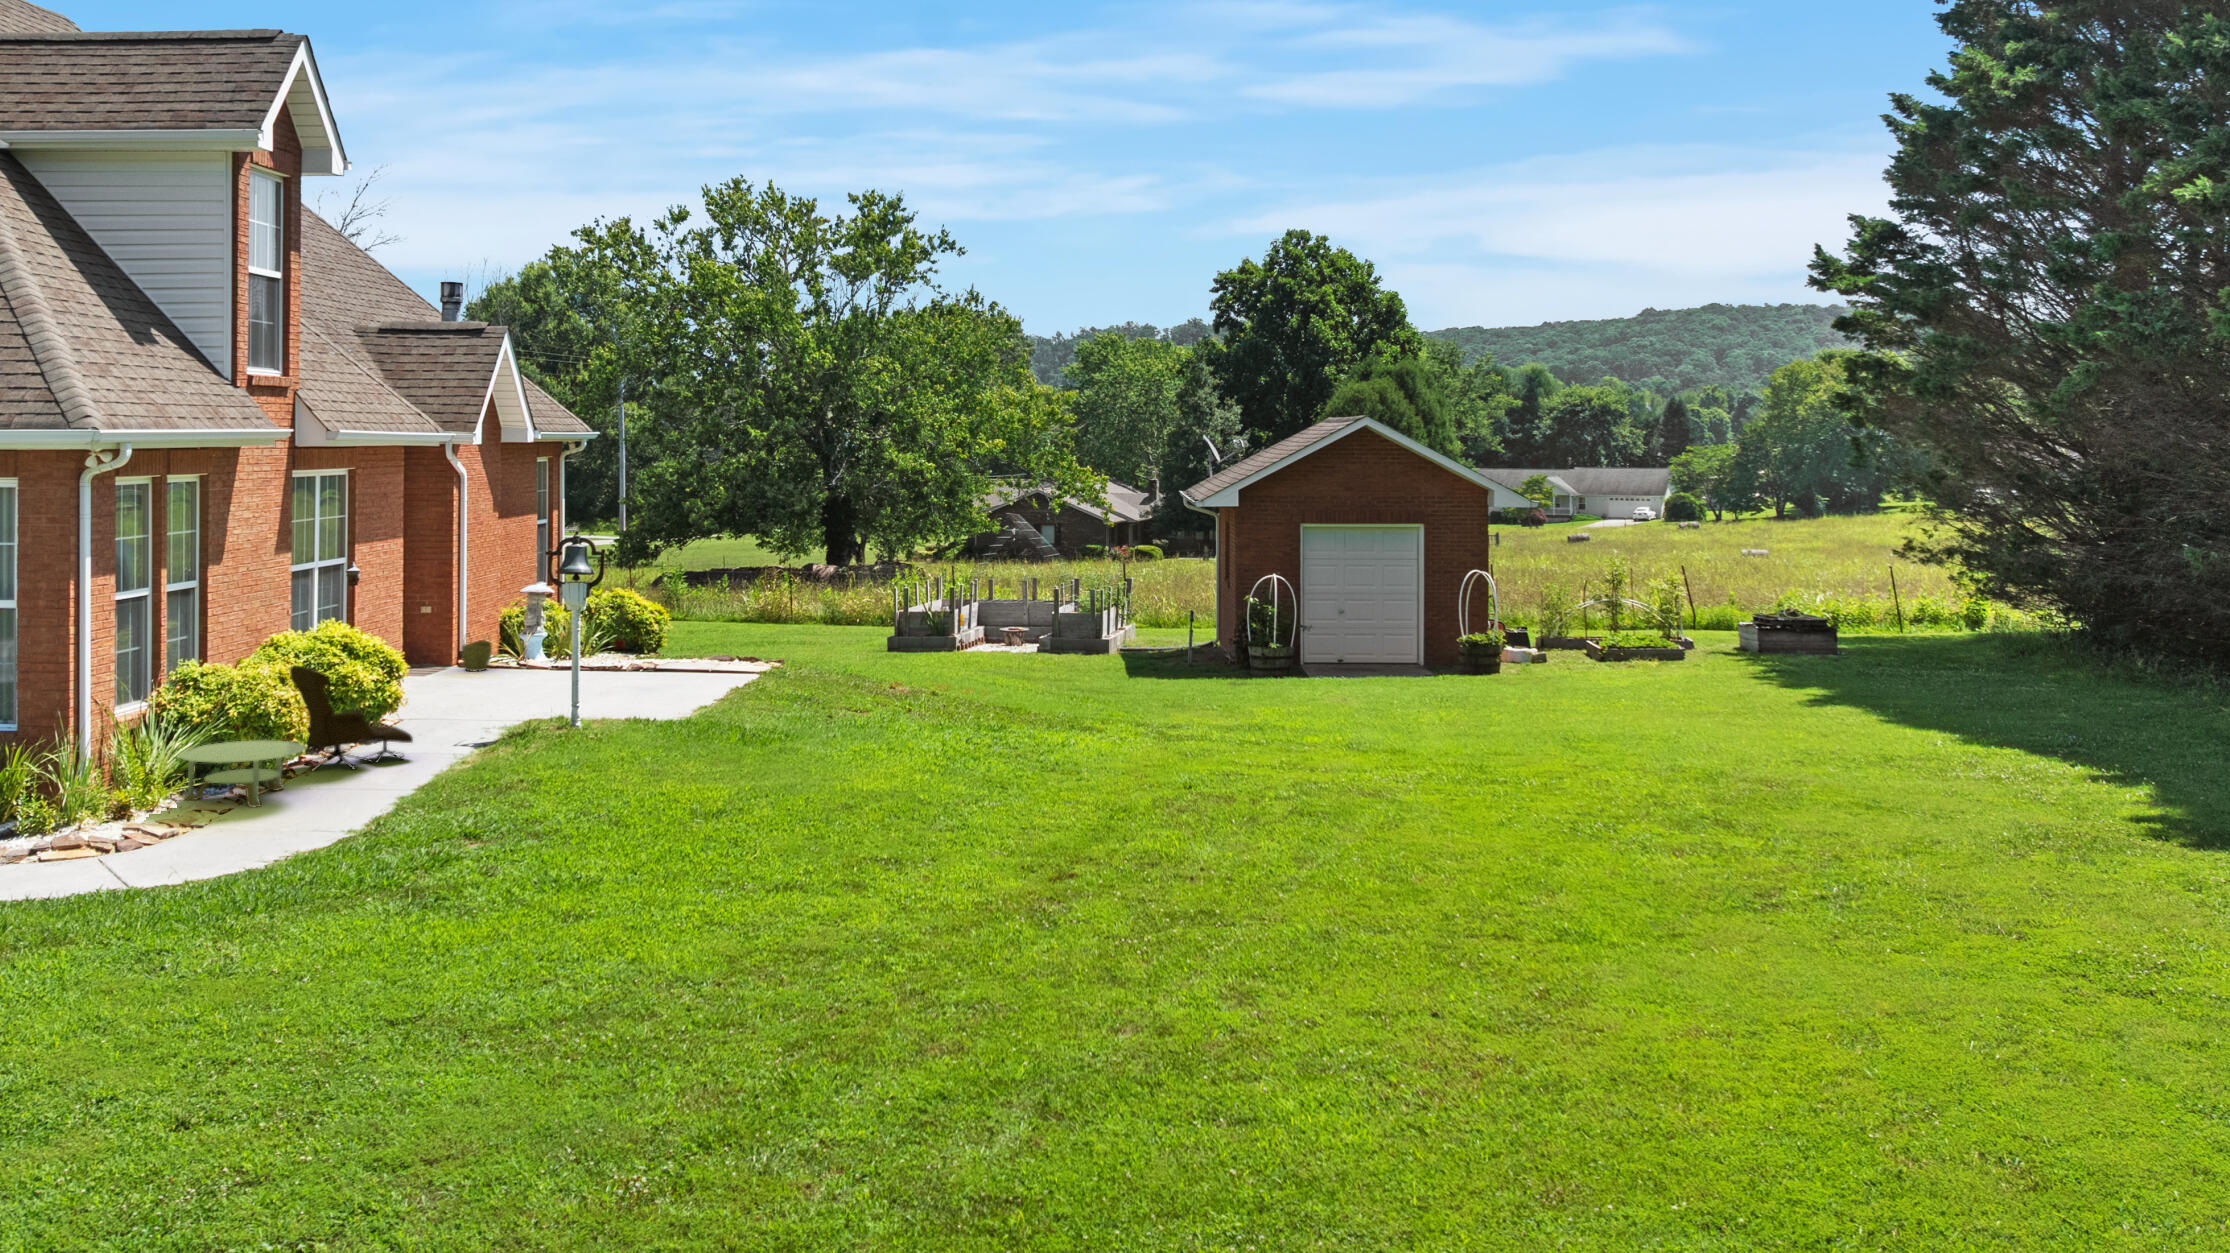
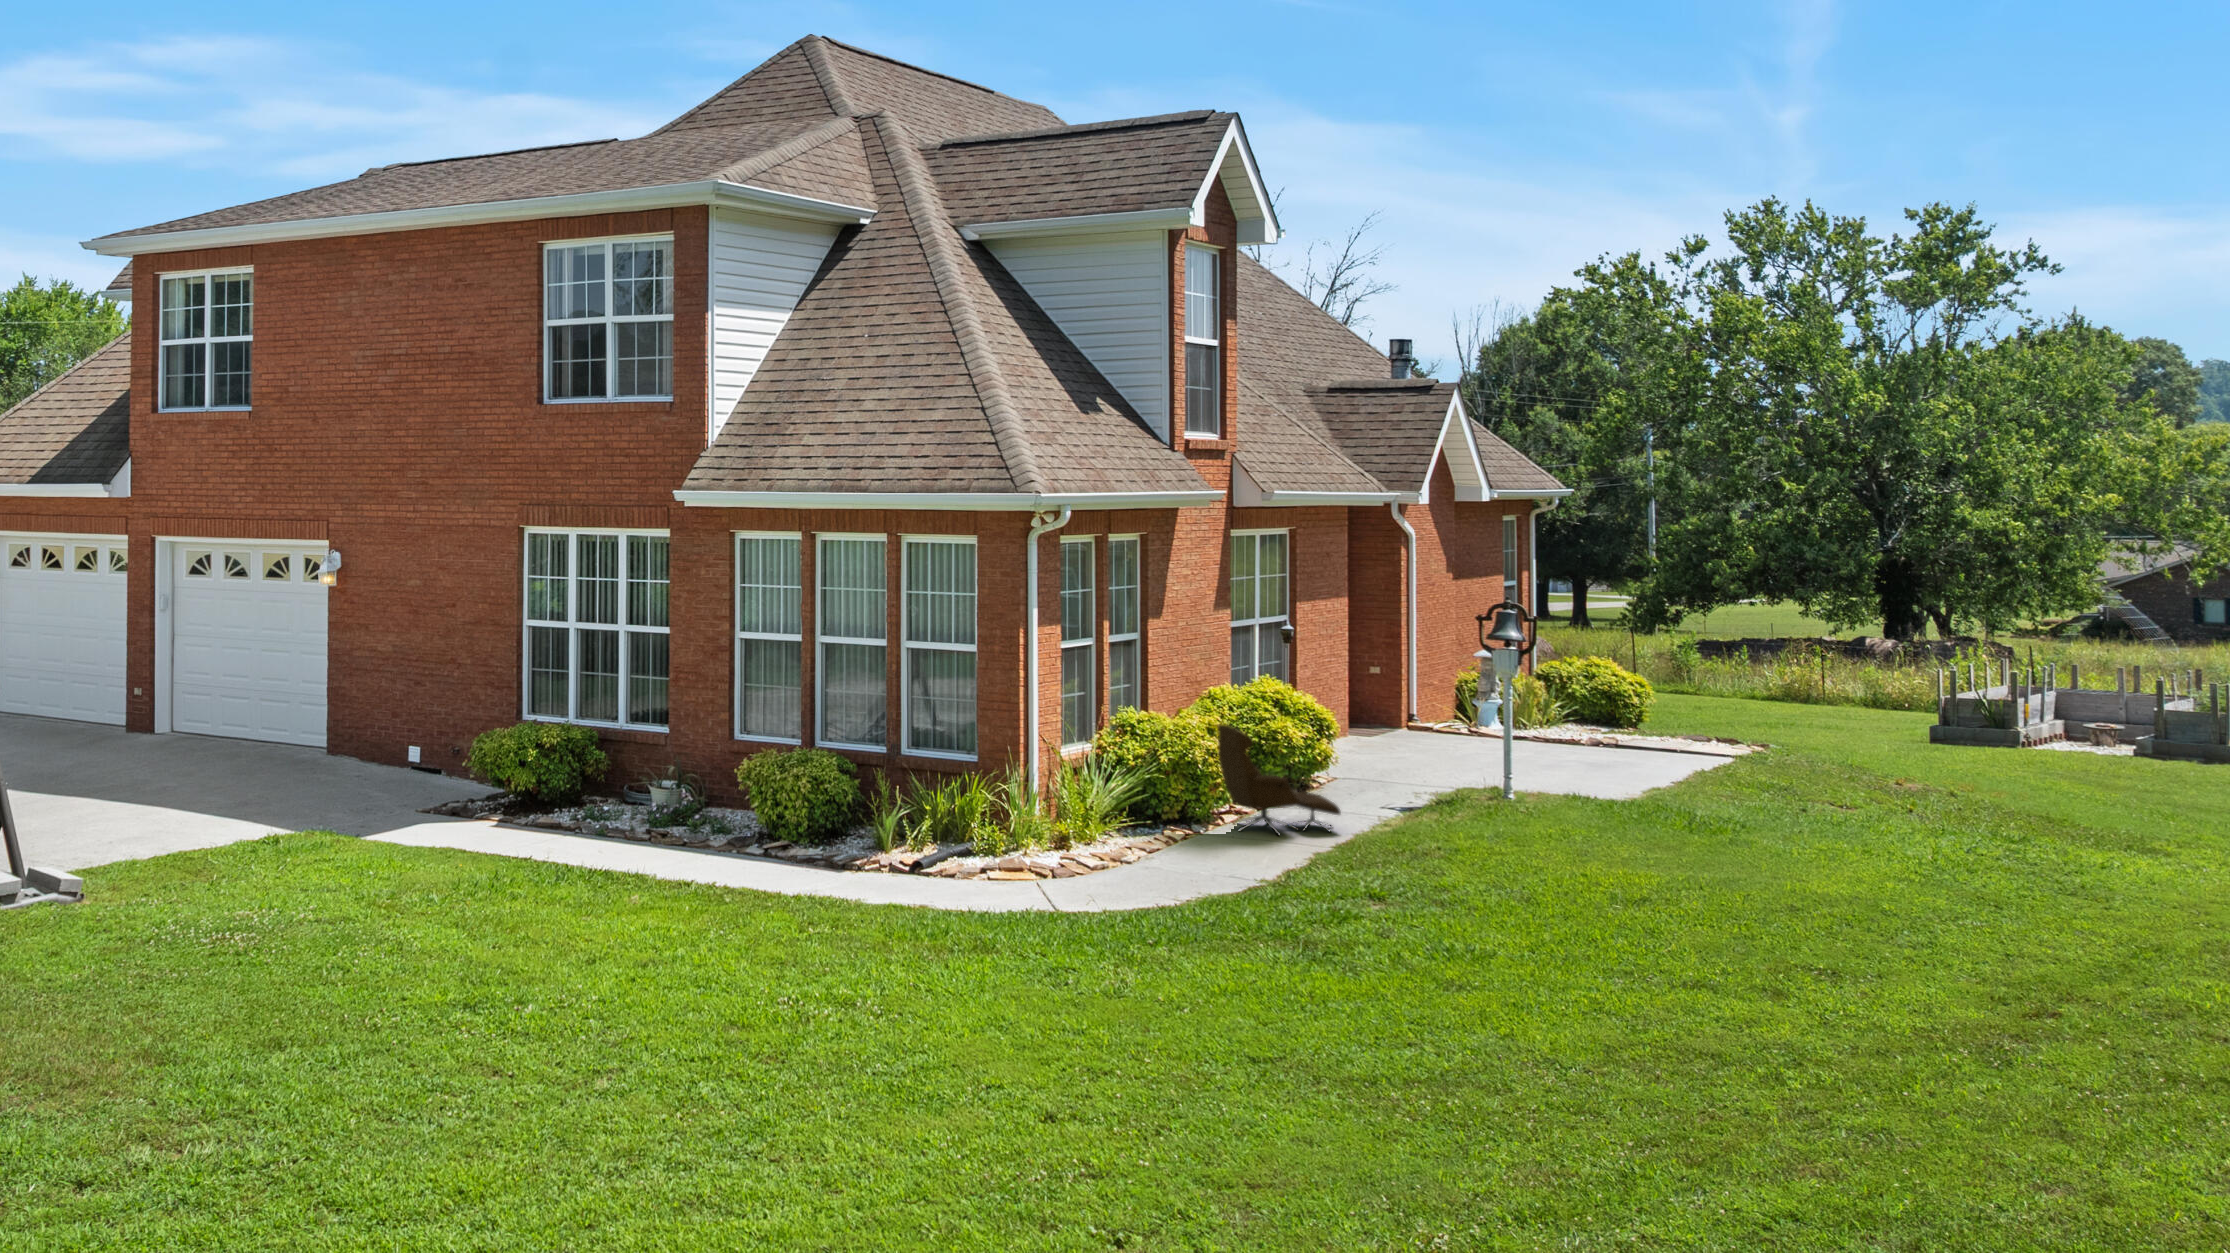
potted tree: present [605,600,629,650] -> none [1577,671,1612,731]
woven basket: present [462,635,492,672] -> none [1413,699,1446,740]
round table: present [178,740,306,807] -> none [1109,793,1226,863]

